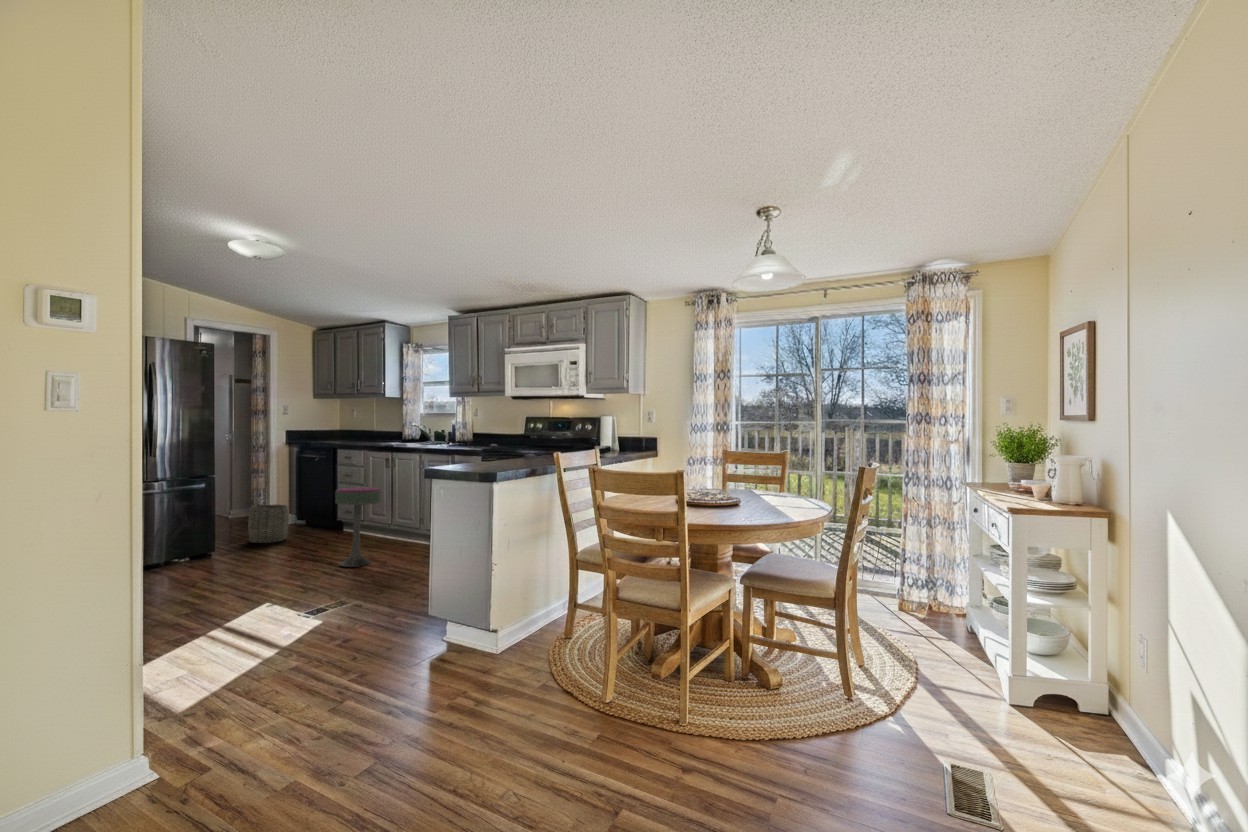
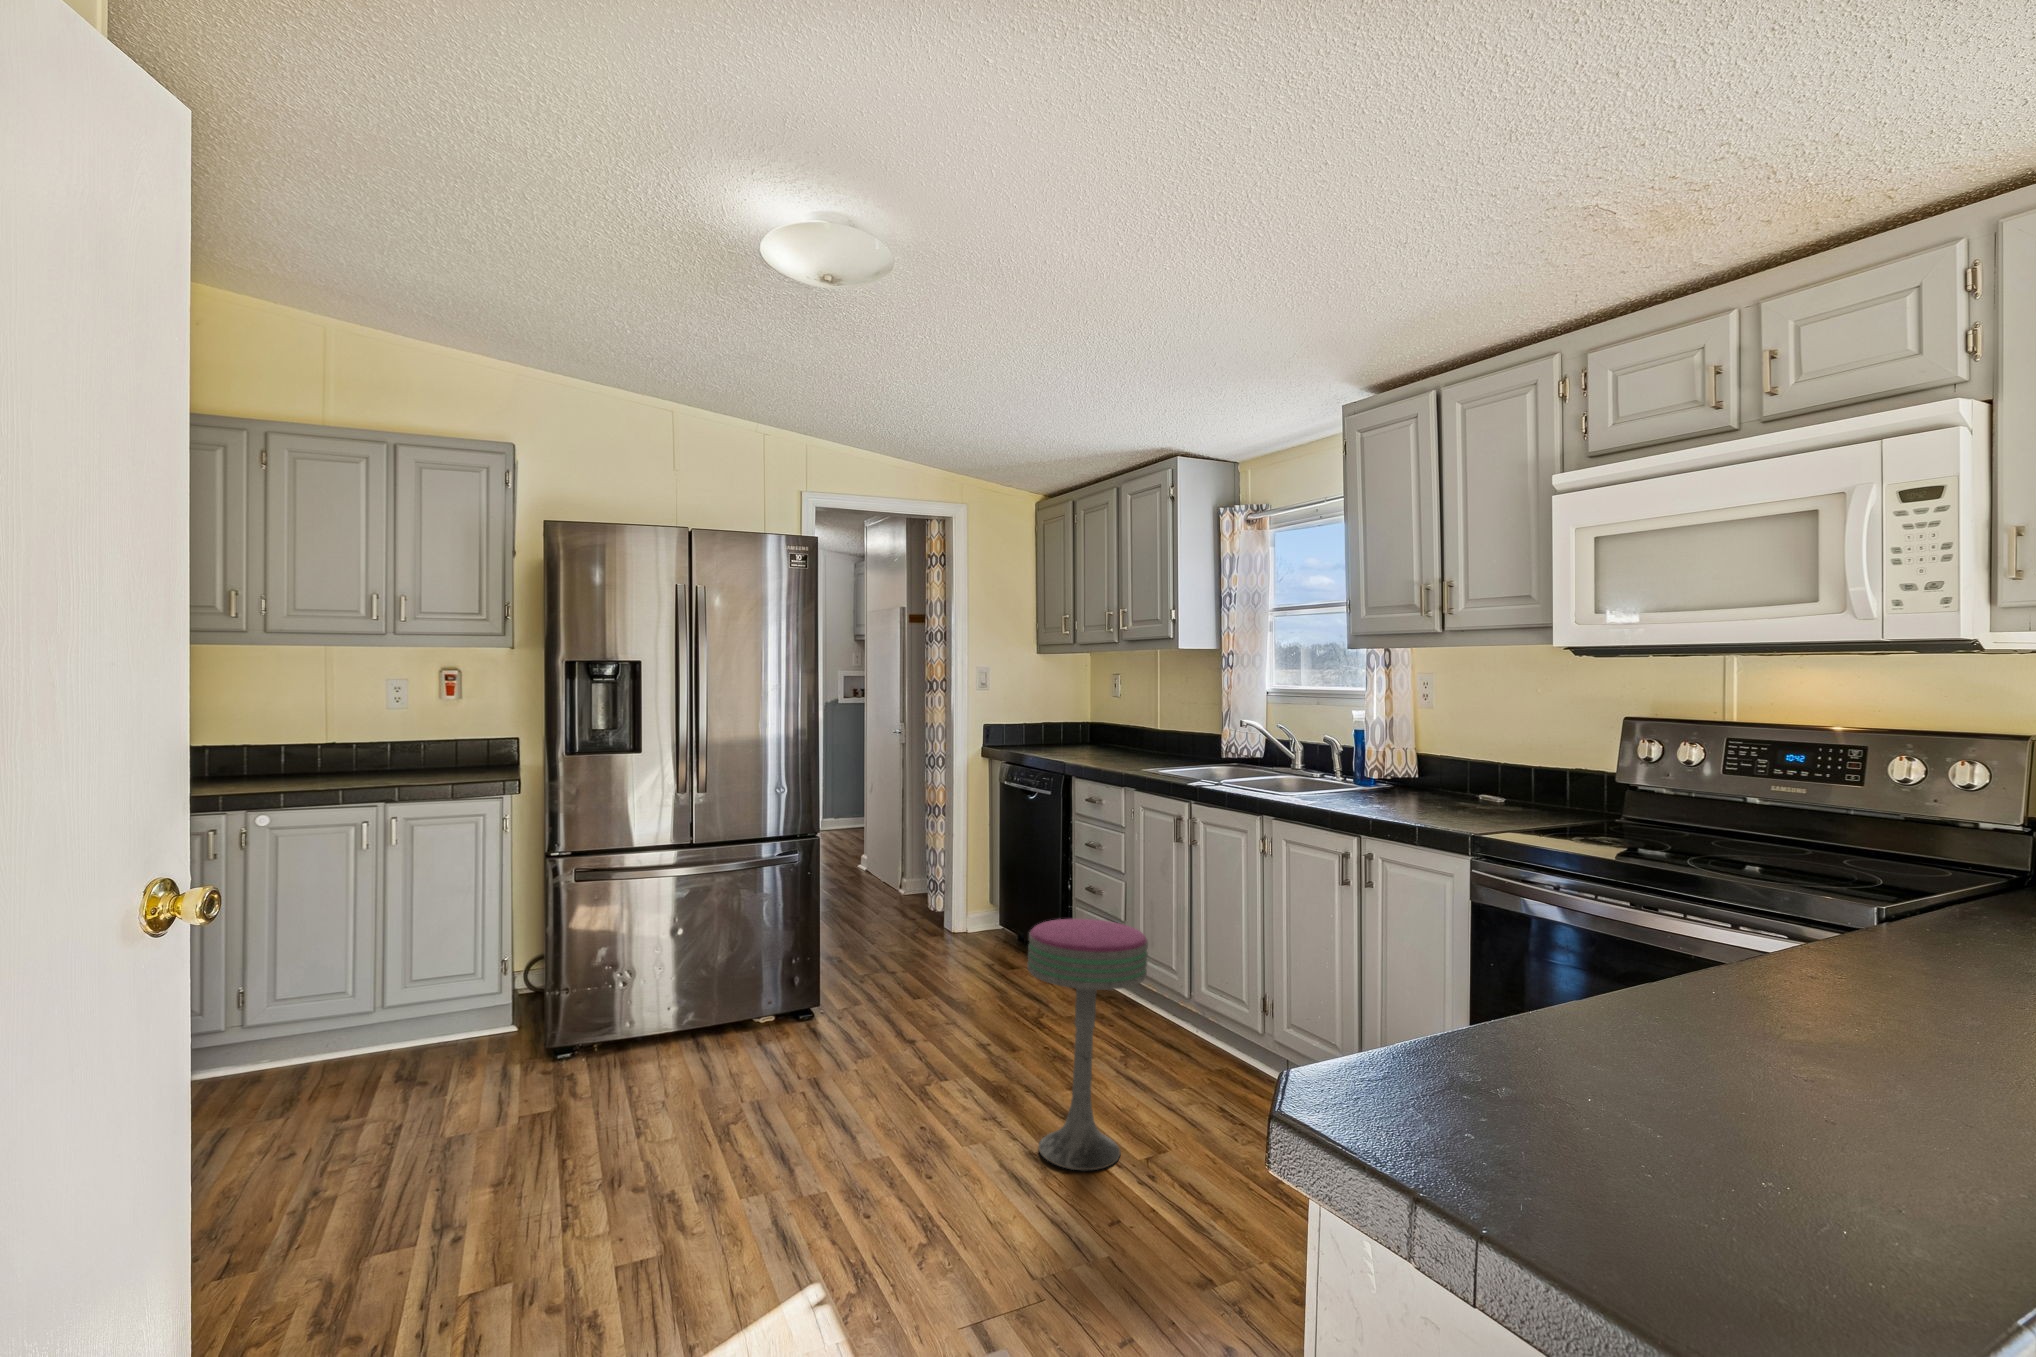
woven basket: present [248,504,289,543] -> none [894,899,971,994]

